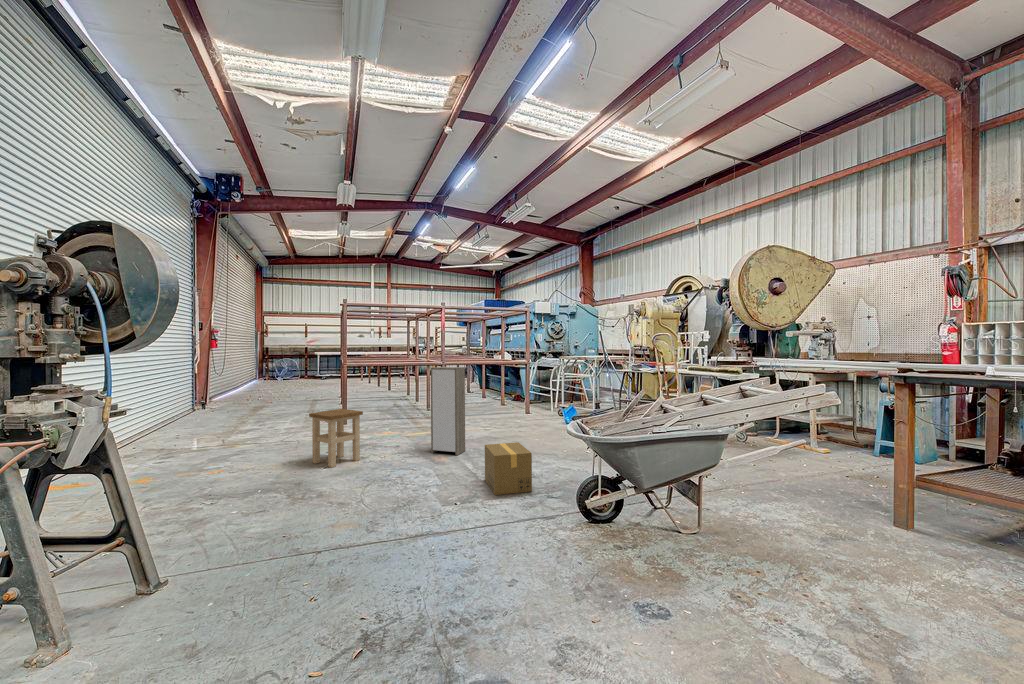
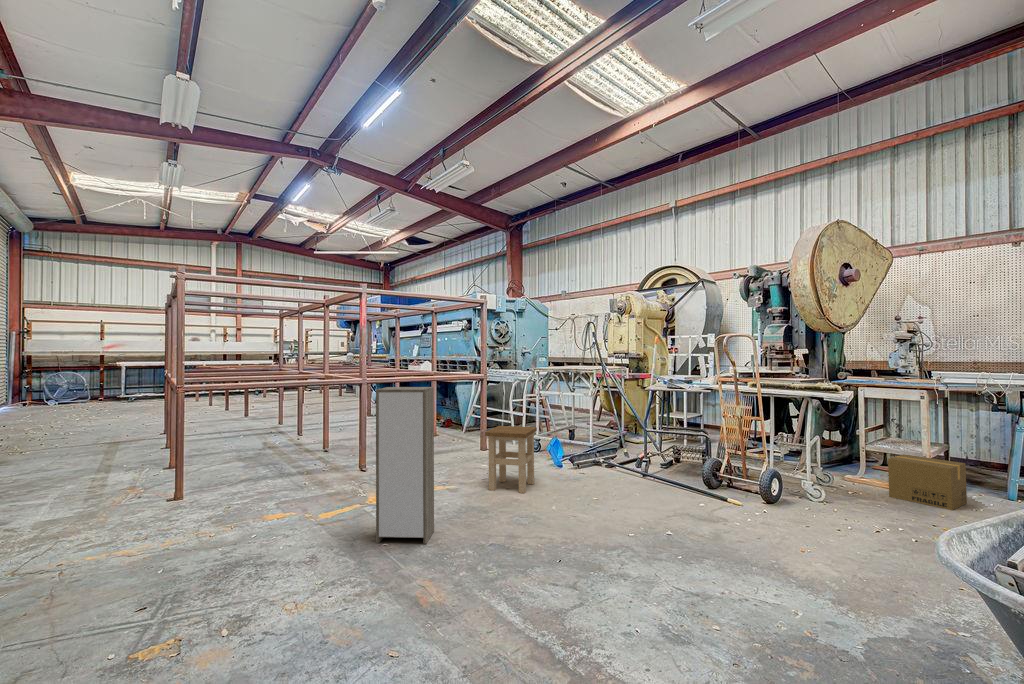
stool: present [309,409,363,468] -> present [485,426,537,493]
cardboard box: present [485,442,532,495] -> present [888,454,967,510]

